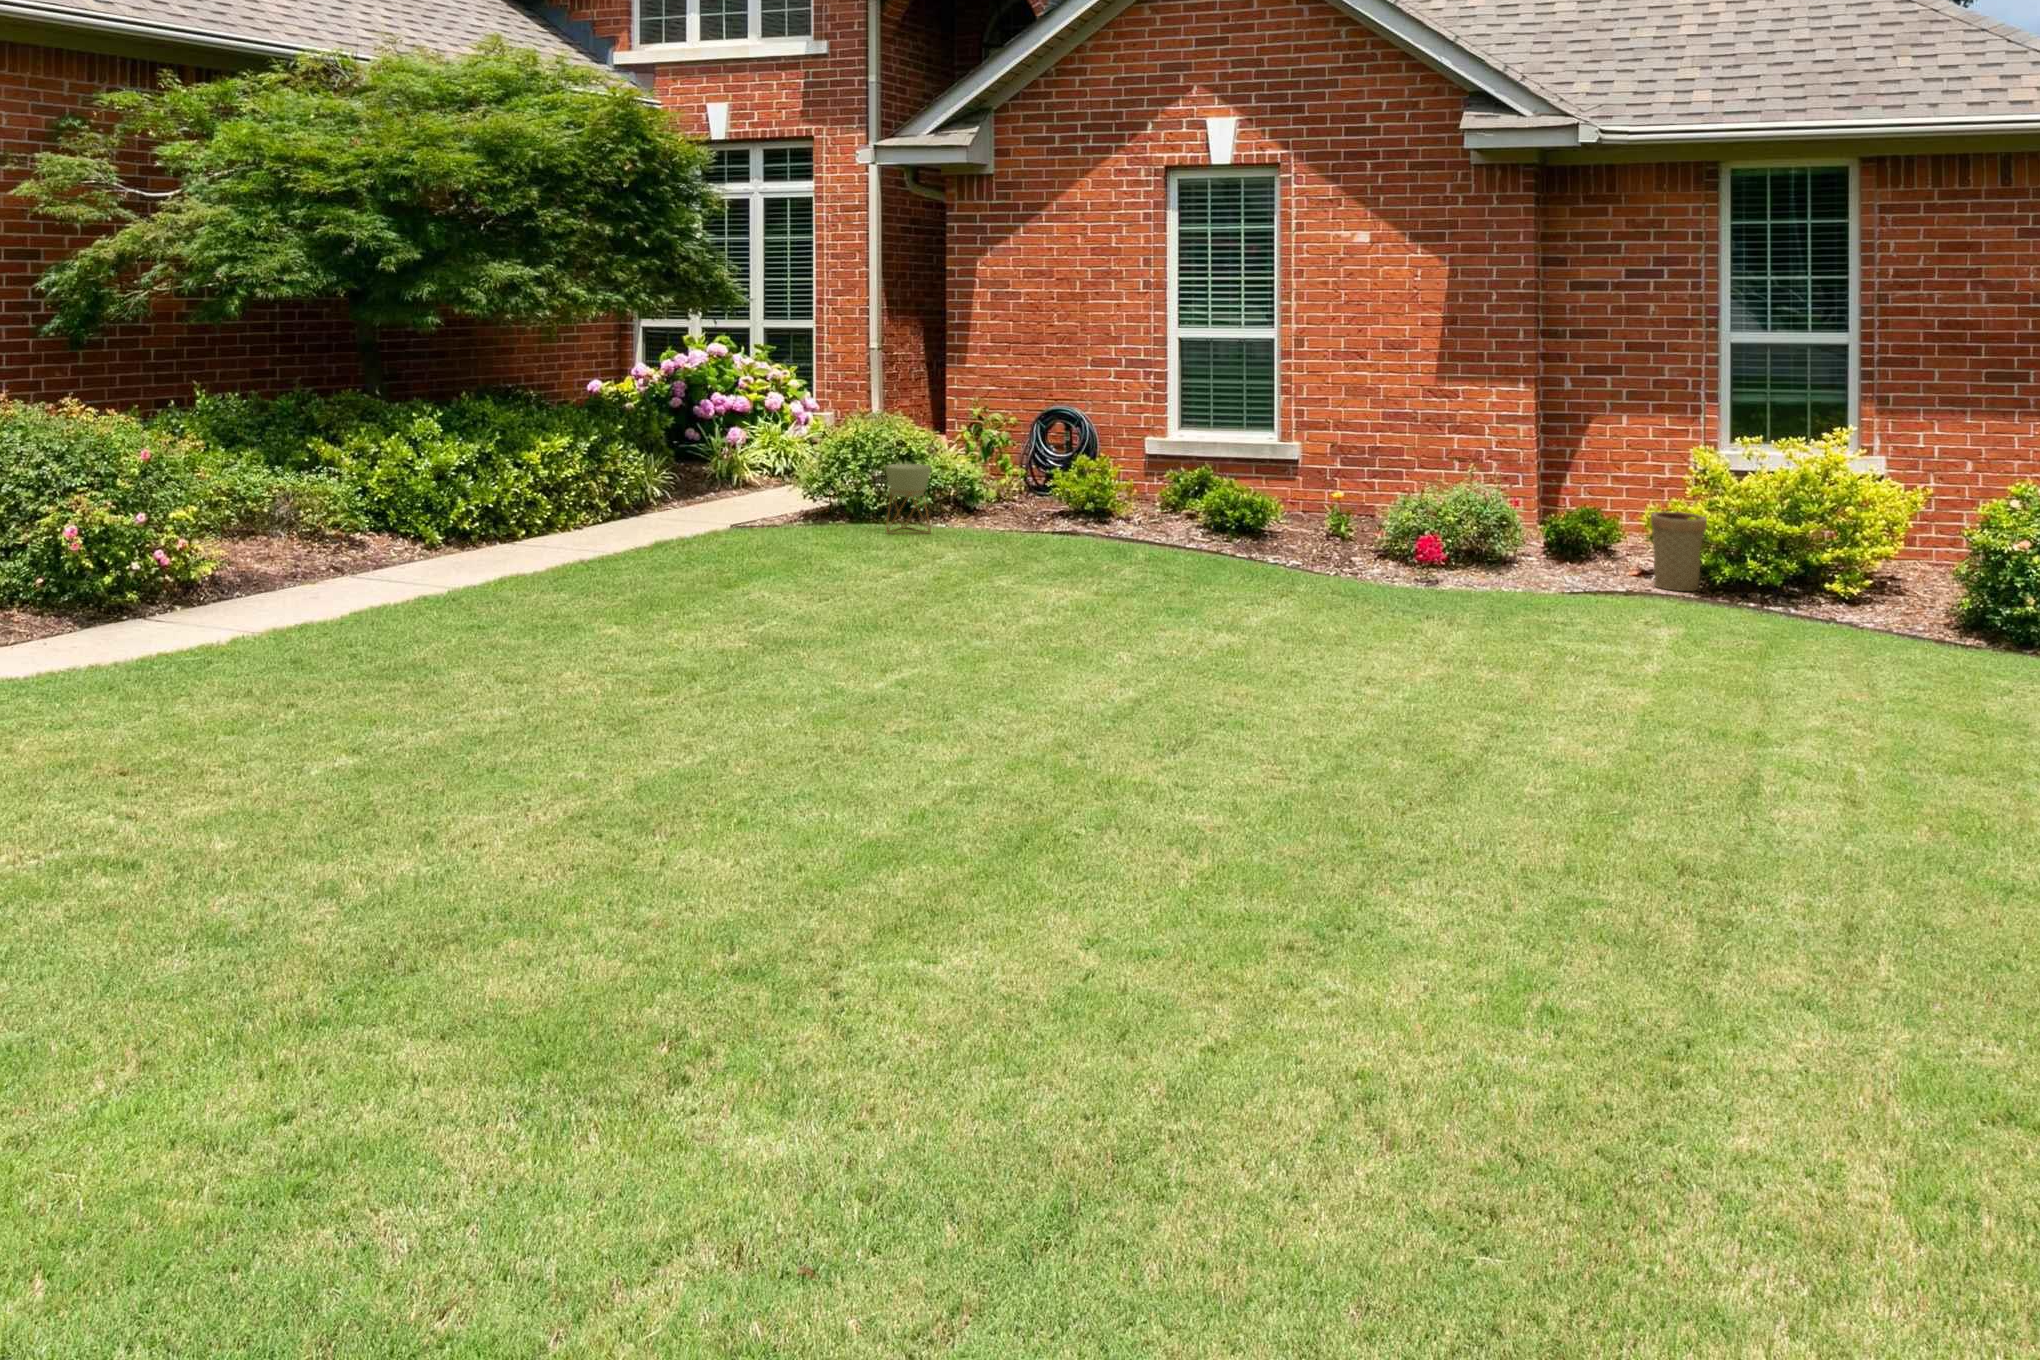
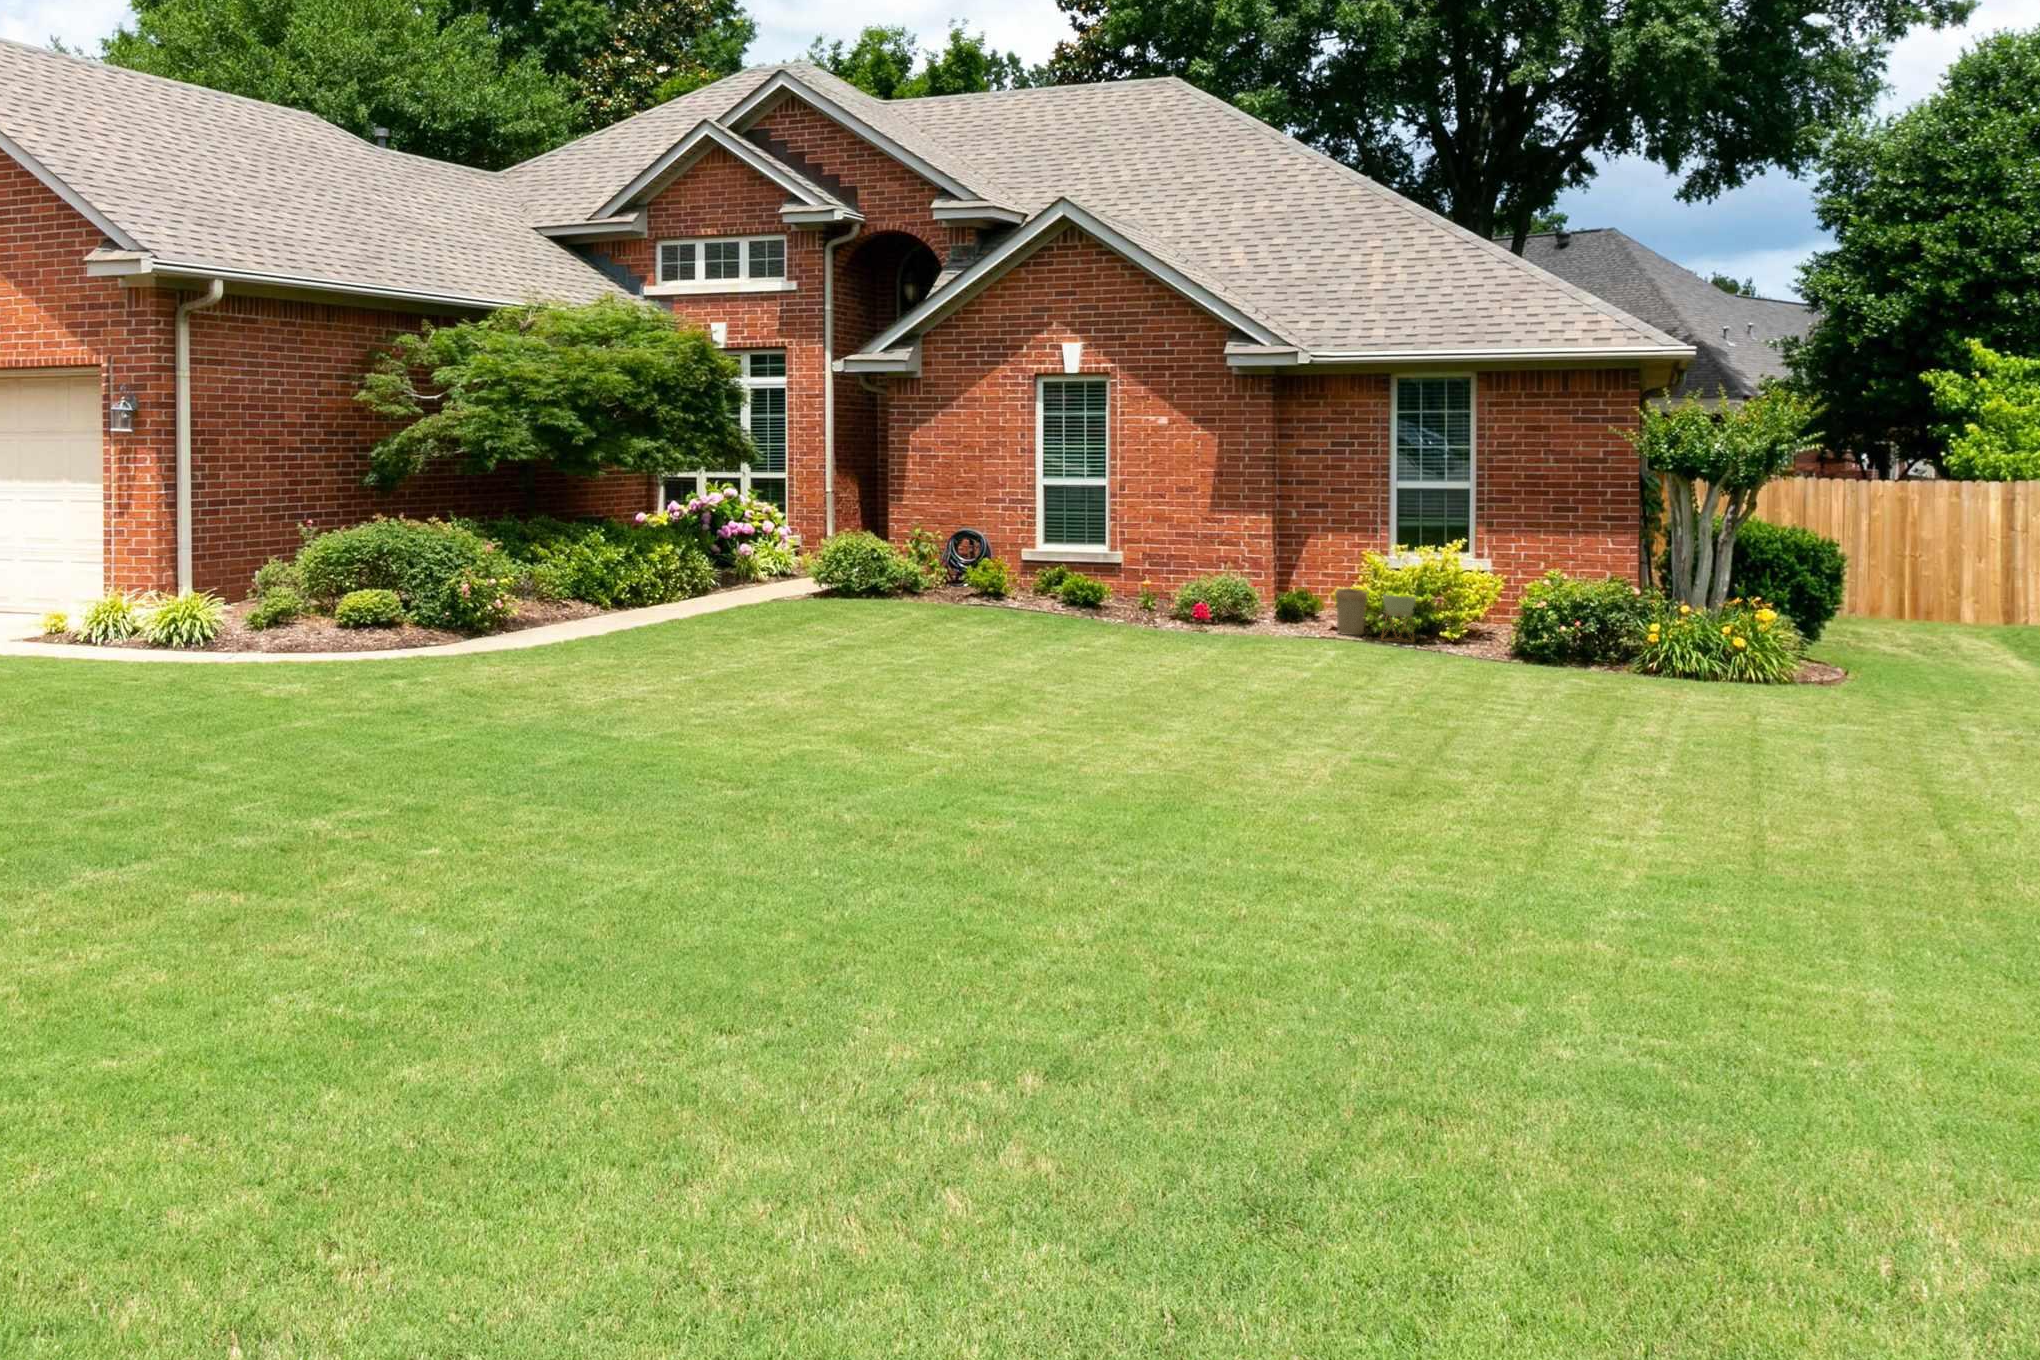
planter: present [886,464,931,534] -> present [1381,595,1417,642]

